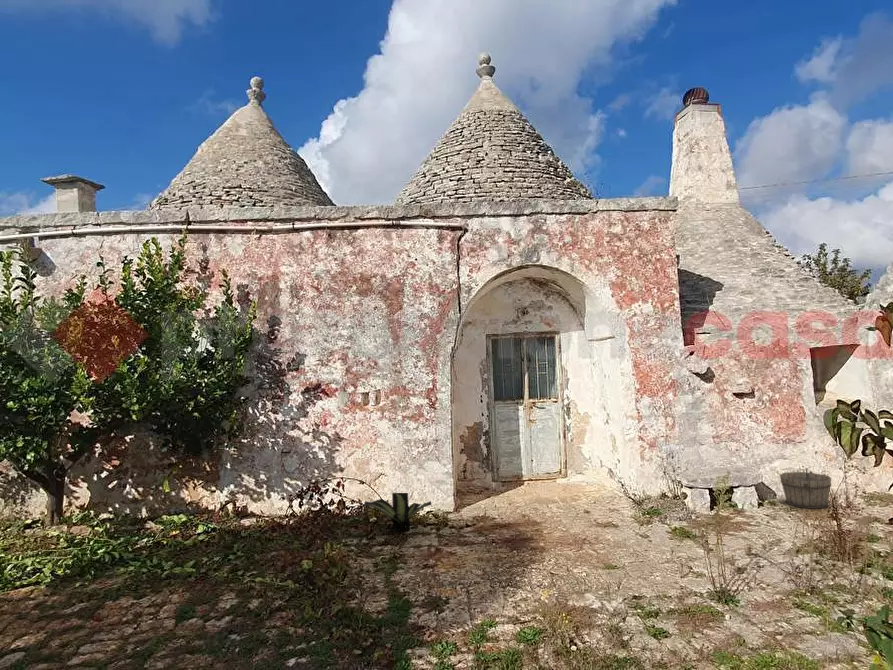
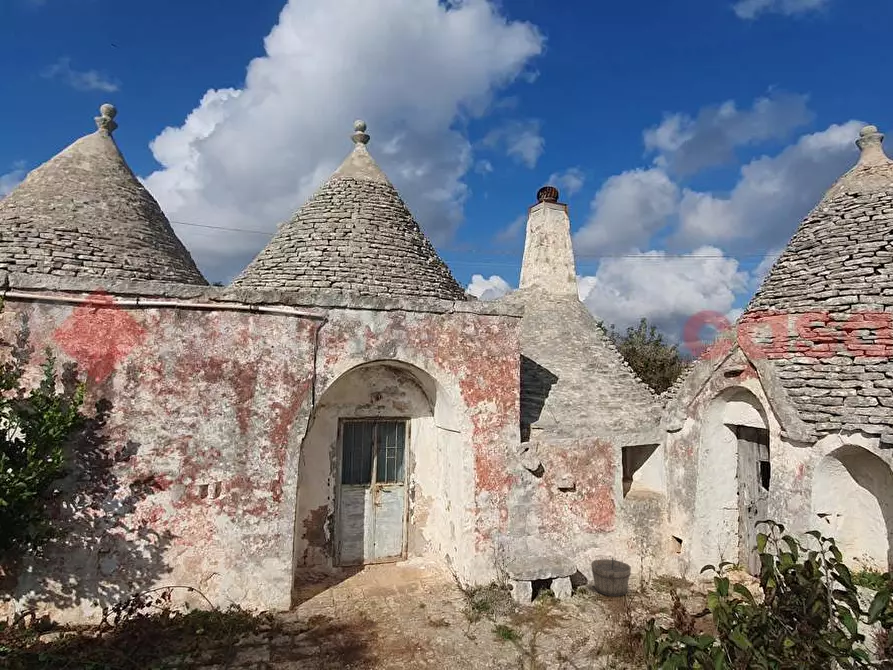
potted plant: present [364,493,431,531] -> none [191,591,267,640]

